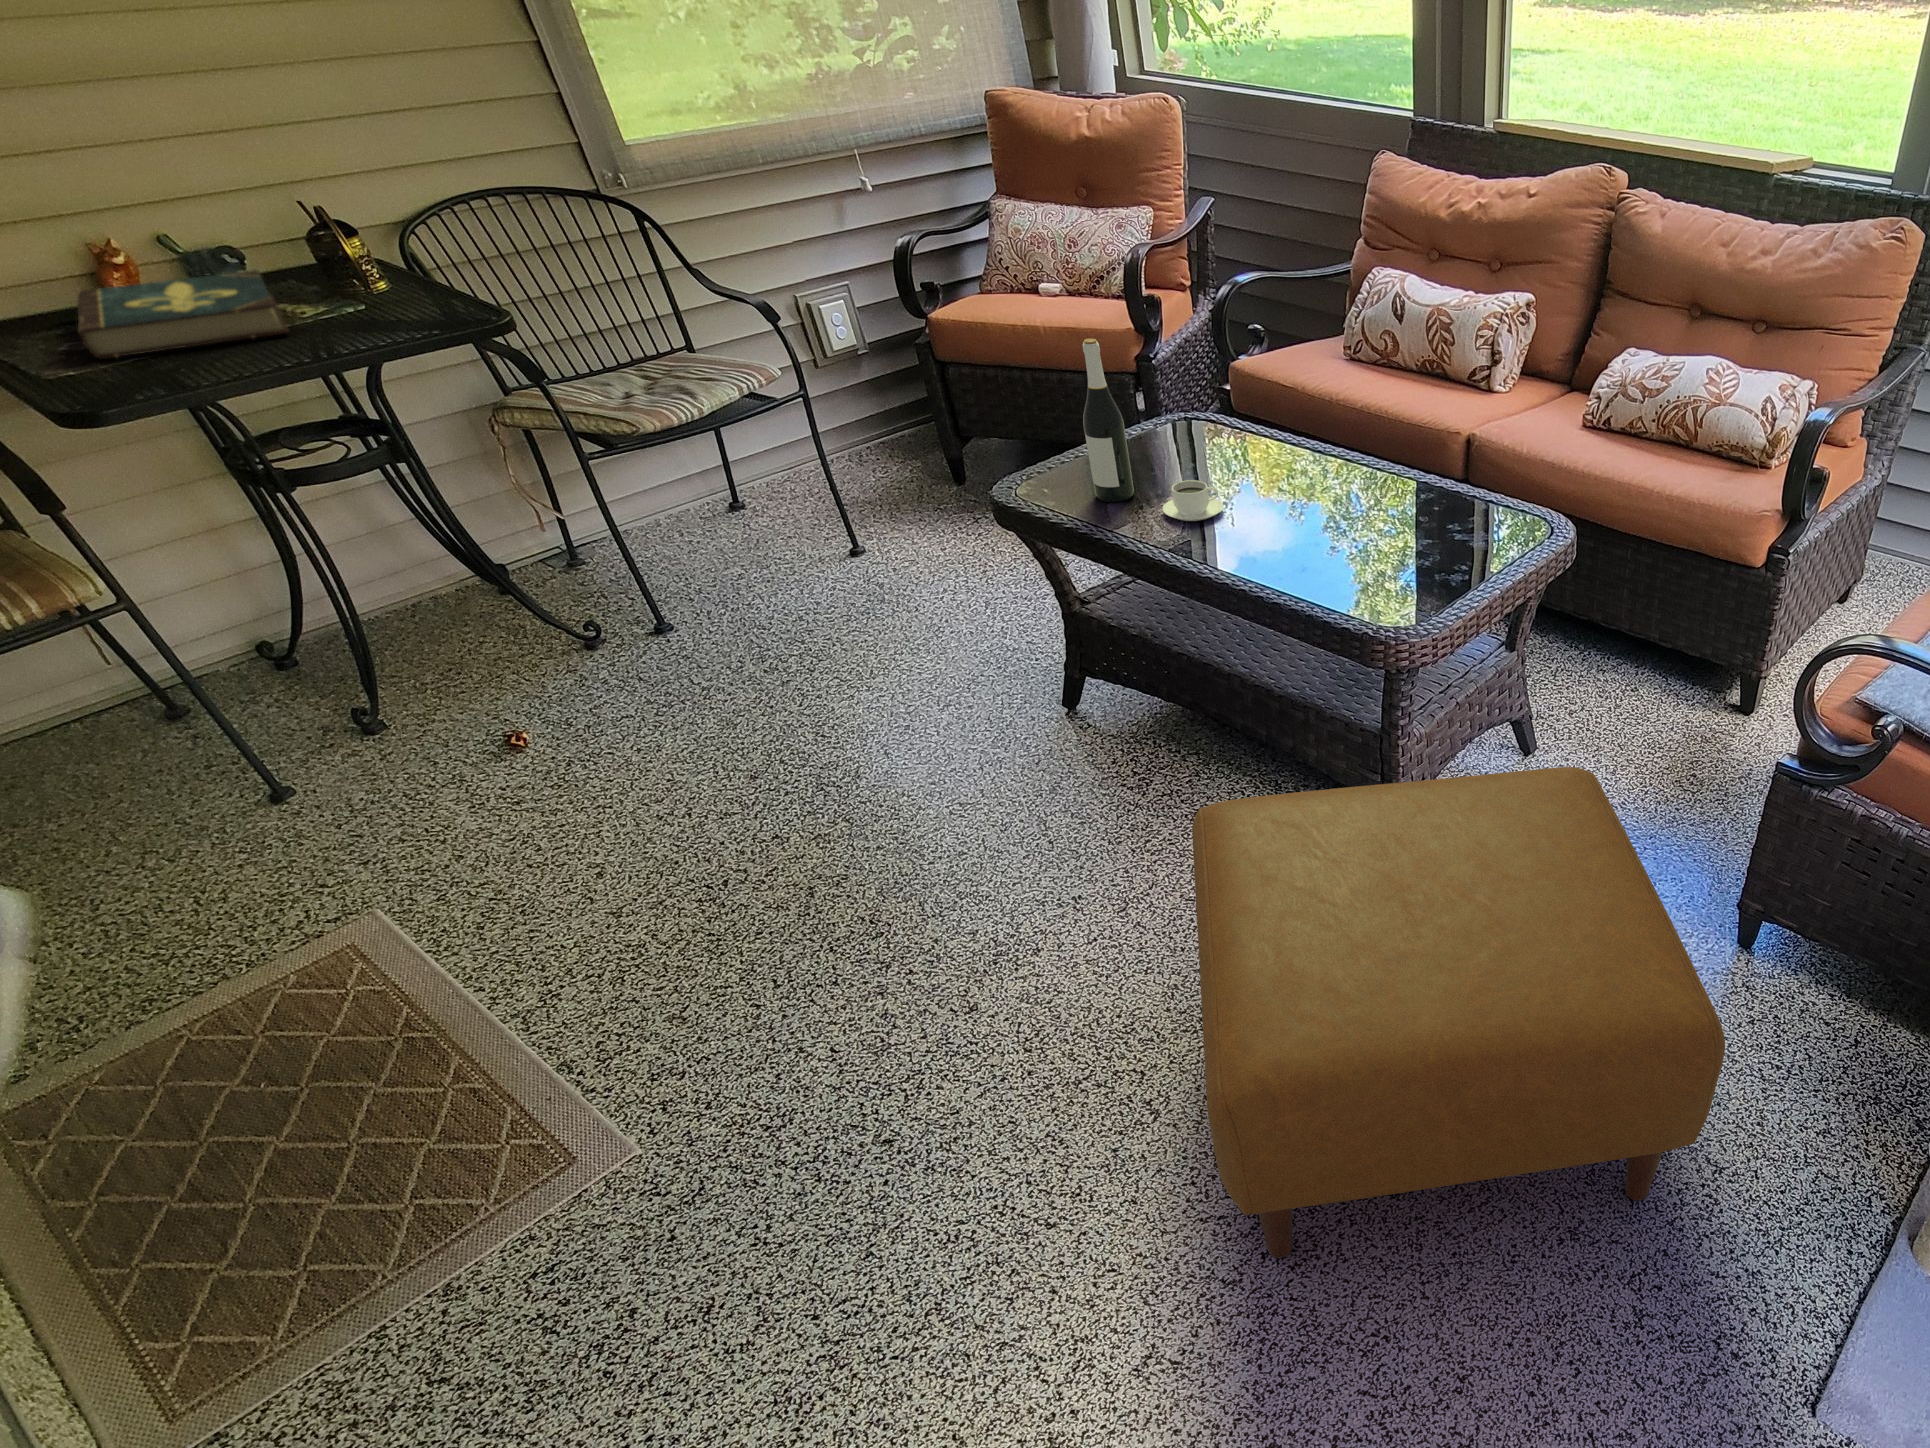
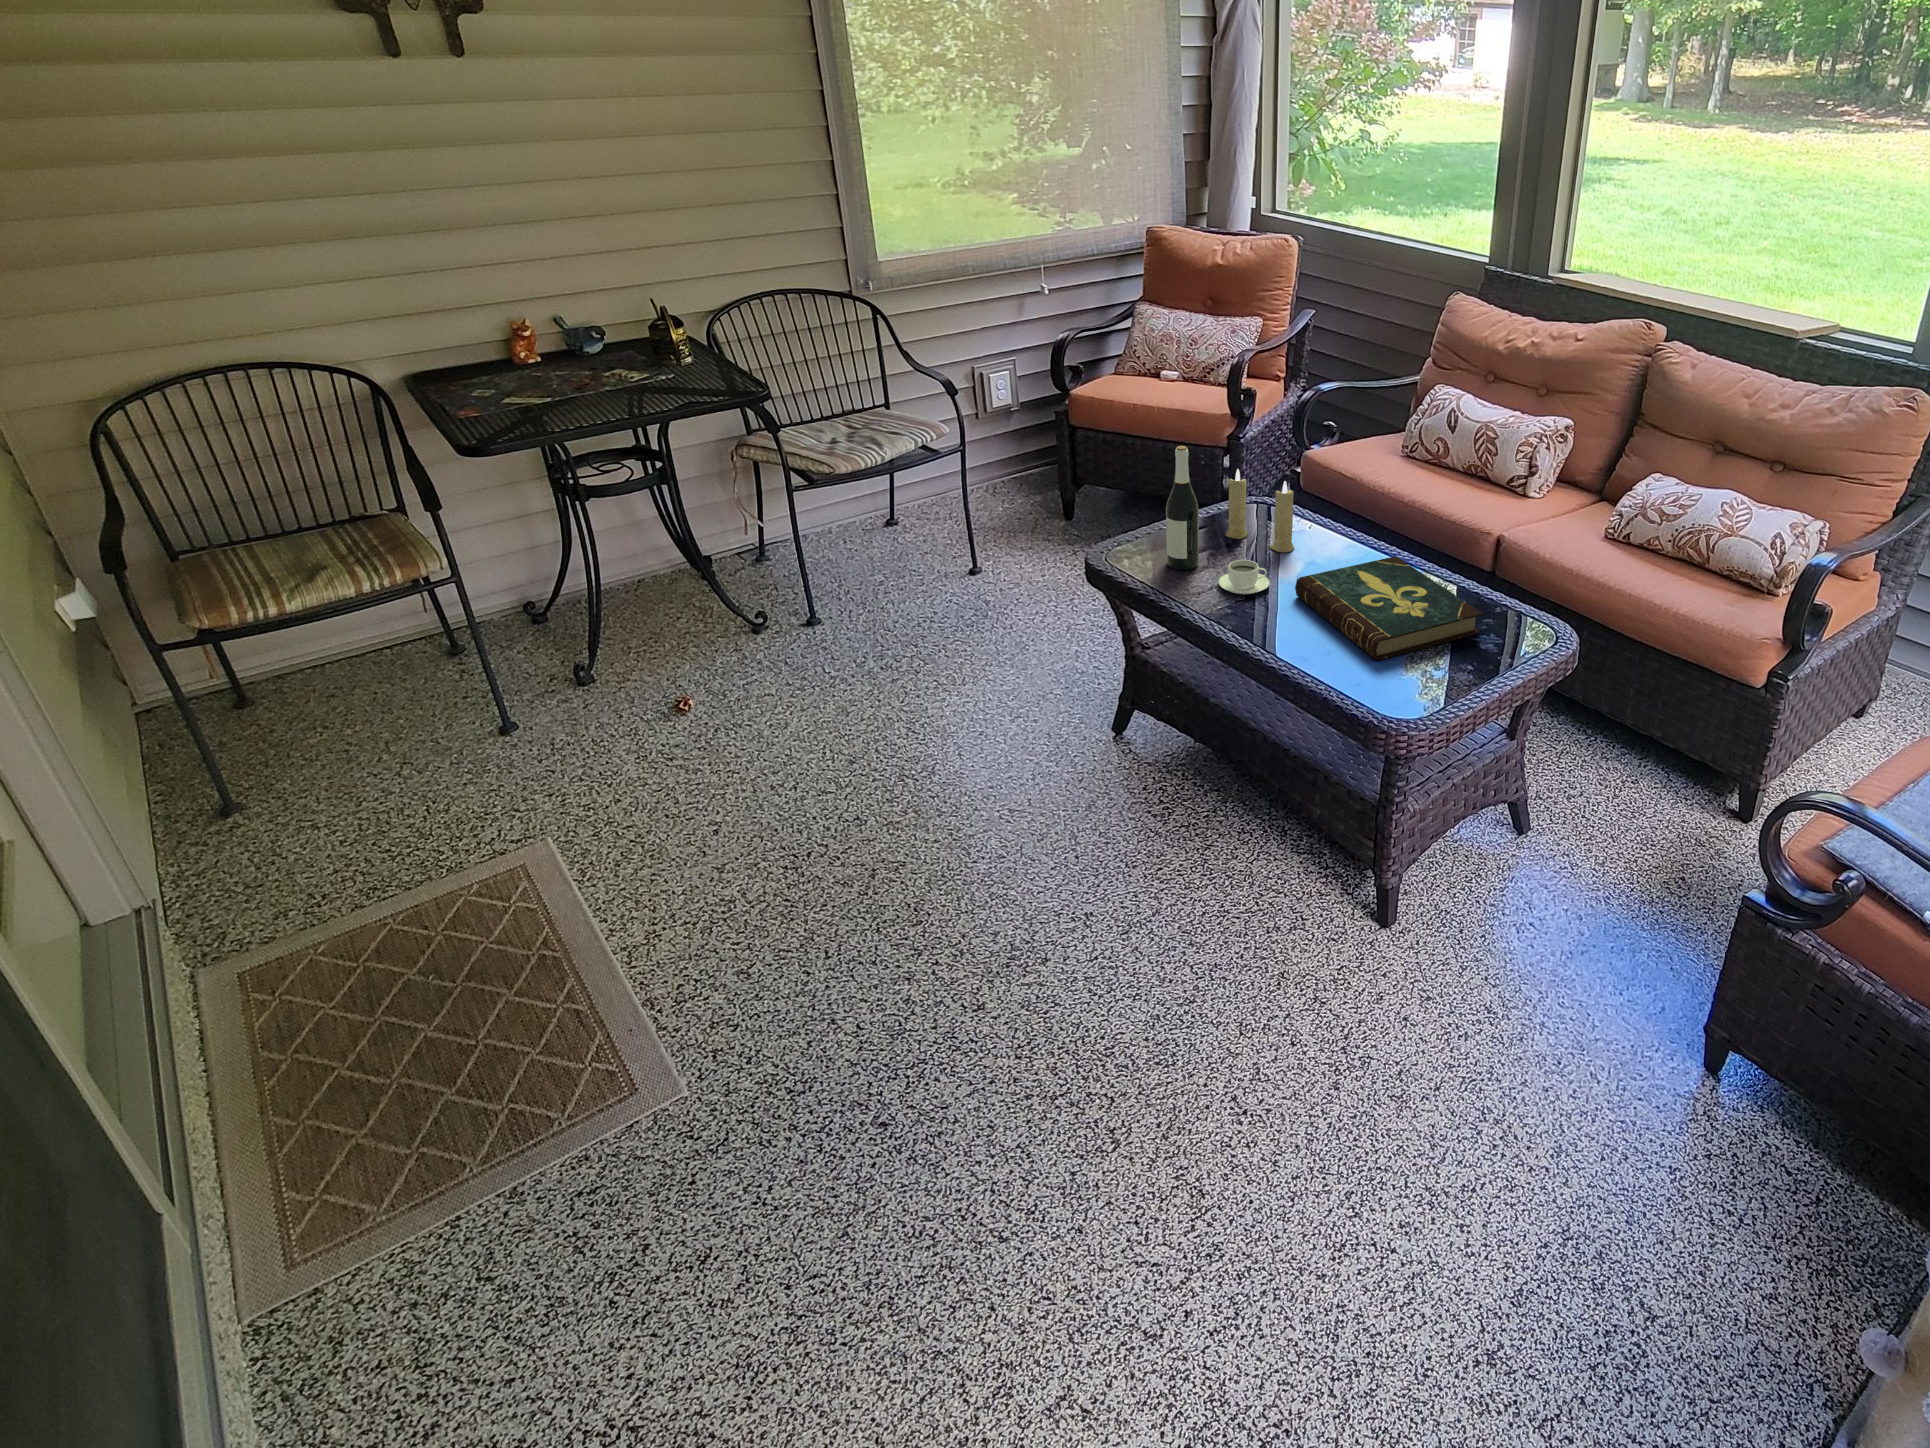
book: present [78,270,289,359] -> present [1295,556,1482,660]
candle: none [1151,367,1244,473] -> present [1225,469,1294,552]
ottoman: present [1192,767,1725,1258] -> none [1153,856,1650,1334]

